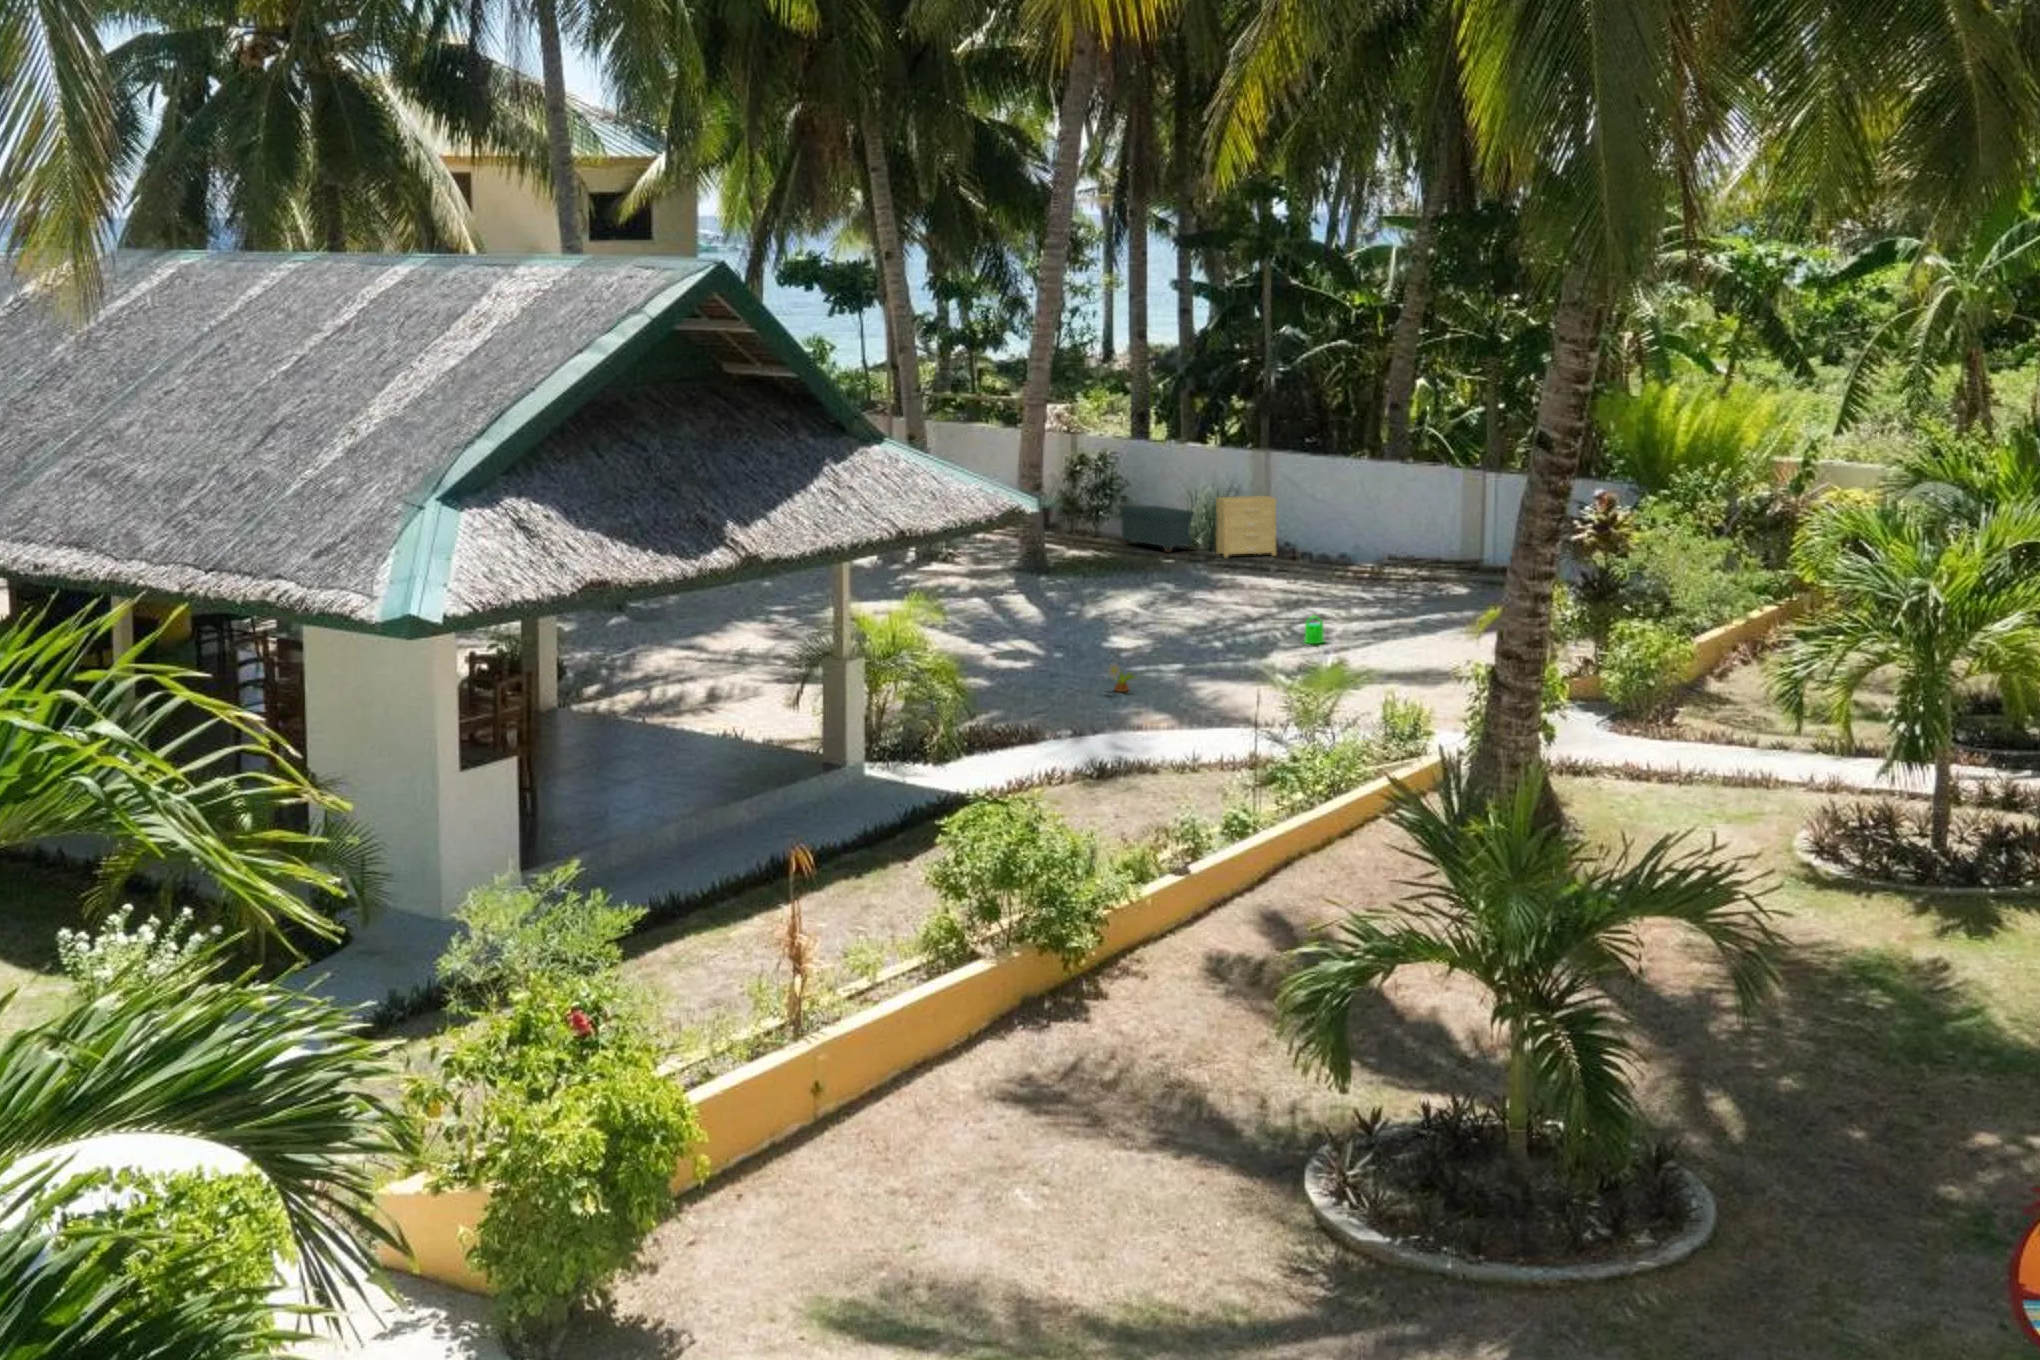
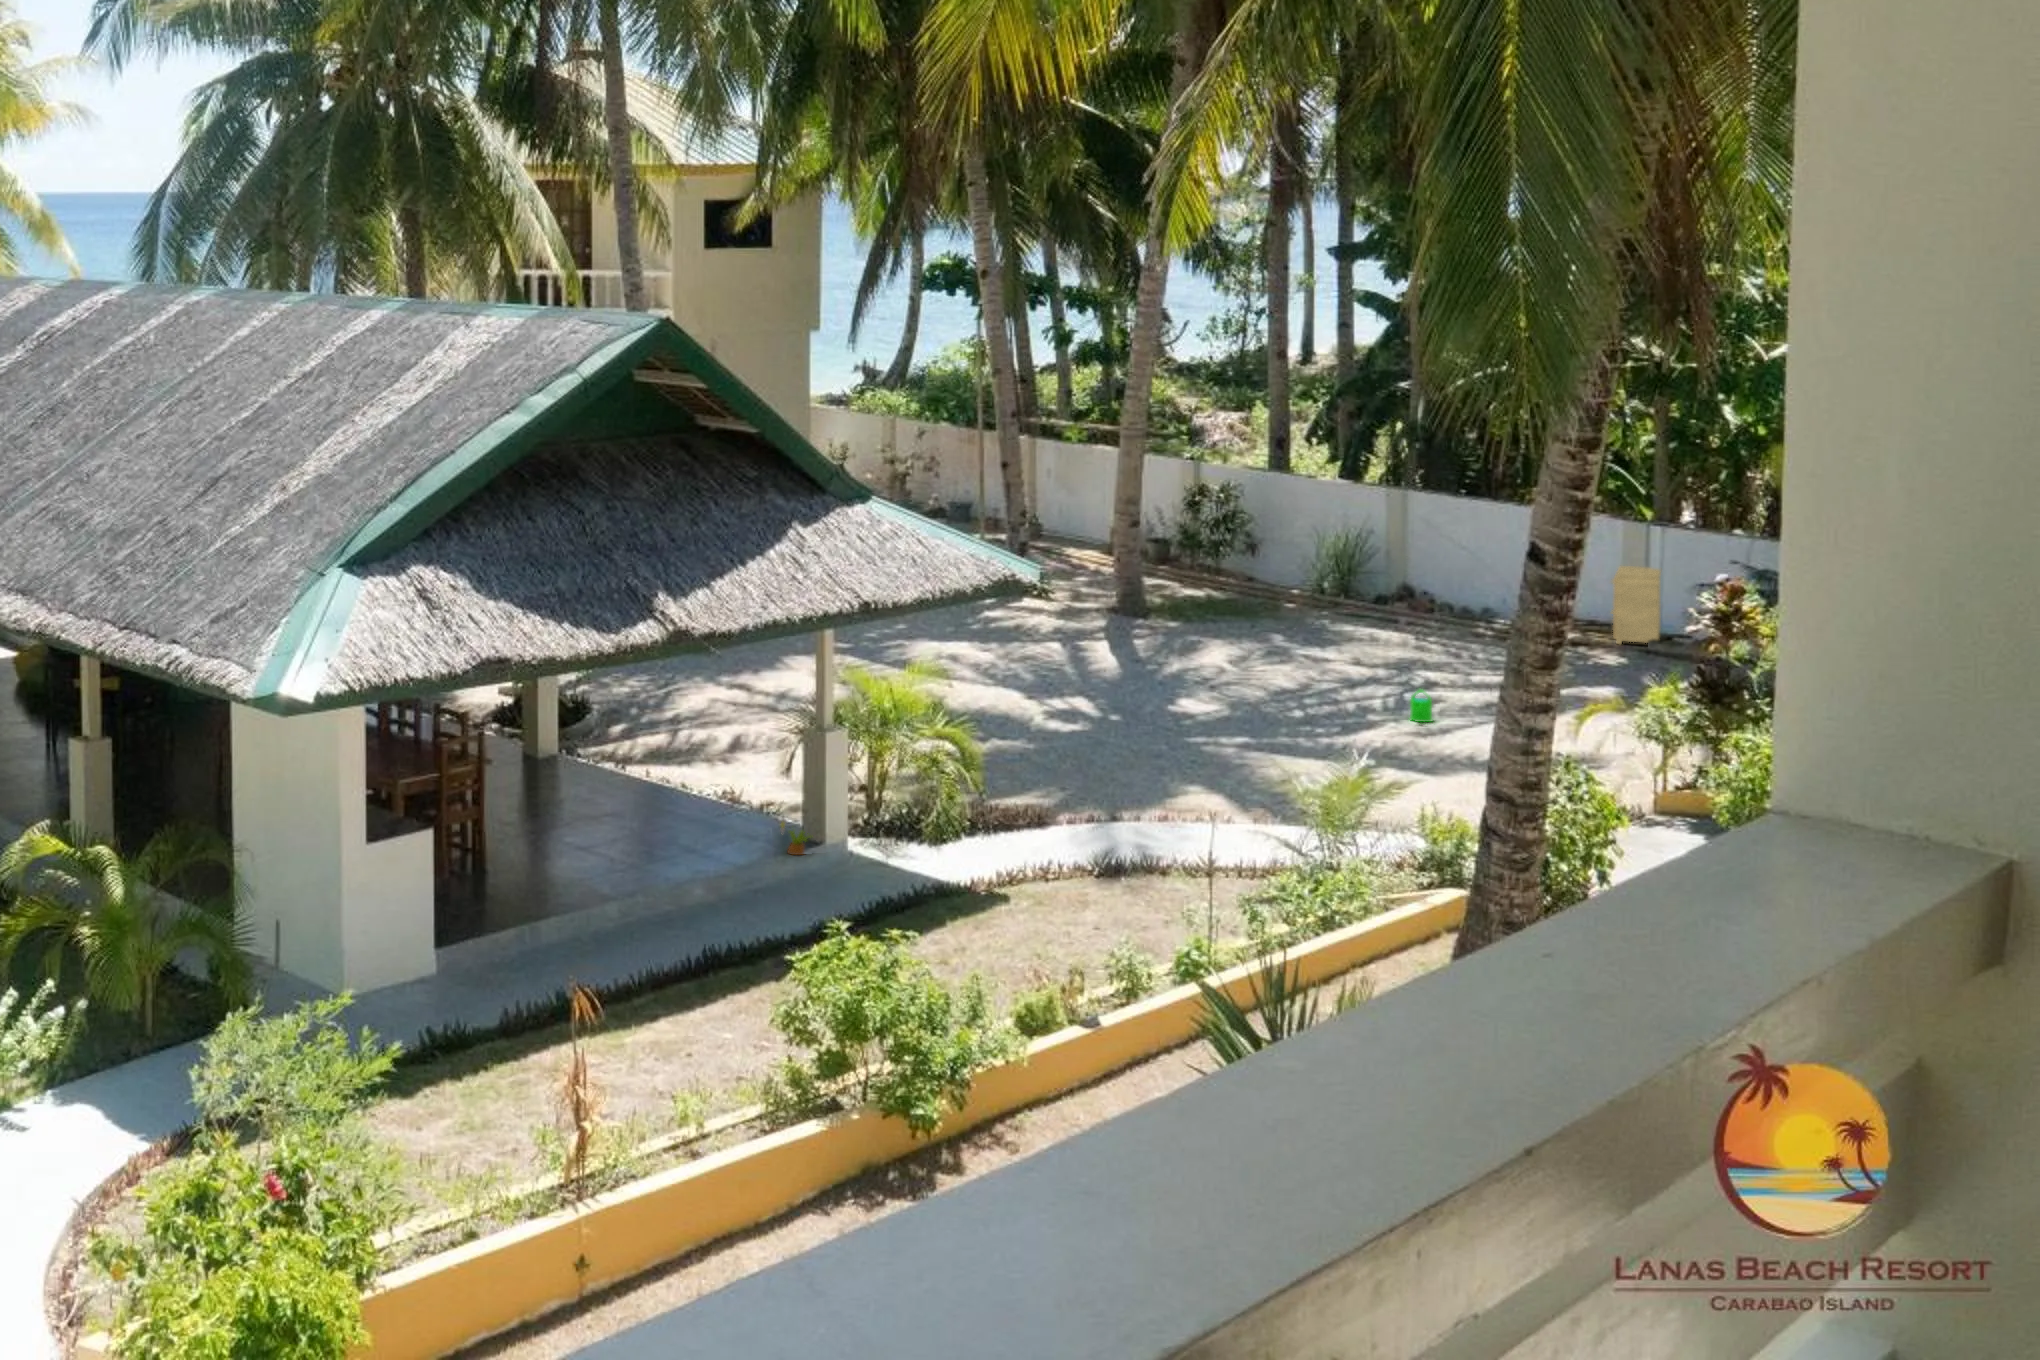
side table: present [1216,496,1276,557] -> present [1612,566,1661,644]
bench: present [1122,506,1195,552] -> none [1241,543,1326,598]
decorative plant: present [1109,663,1135,692] -> present [781,817,810,855]

